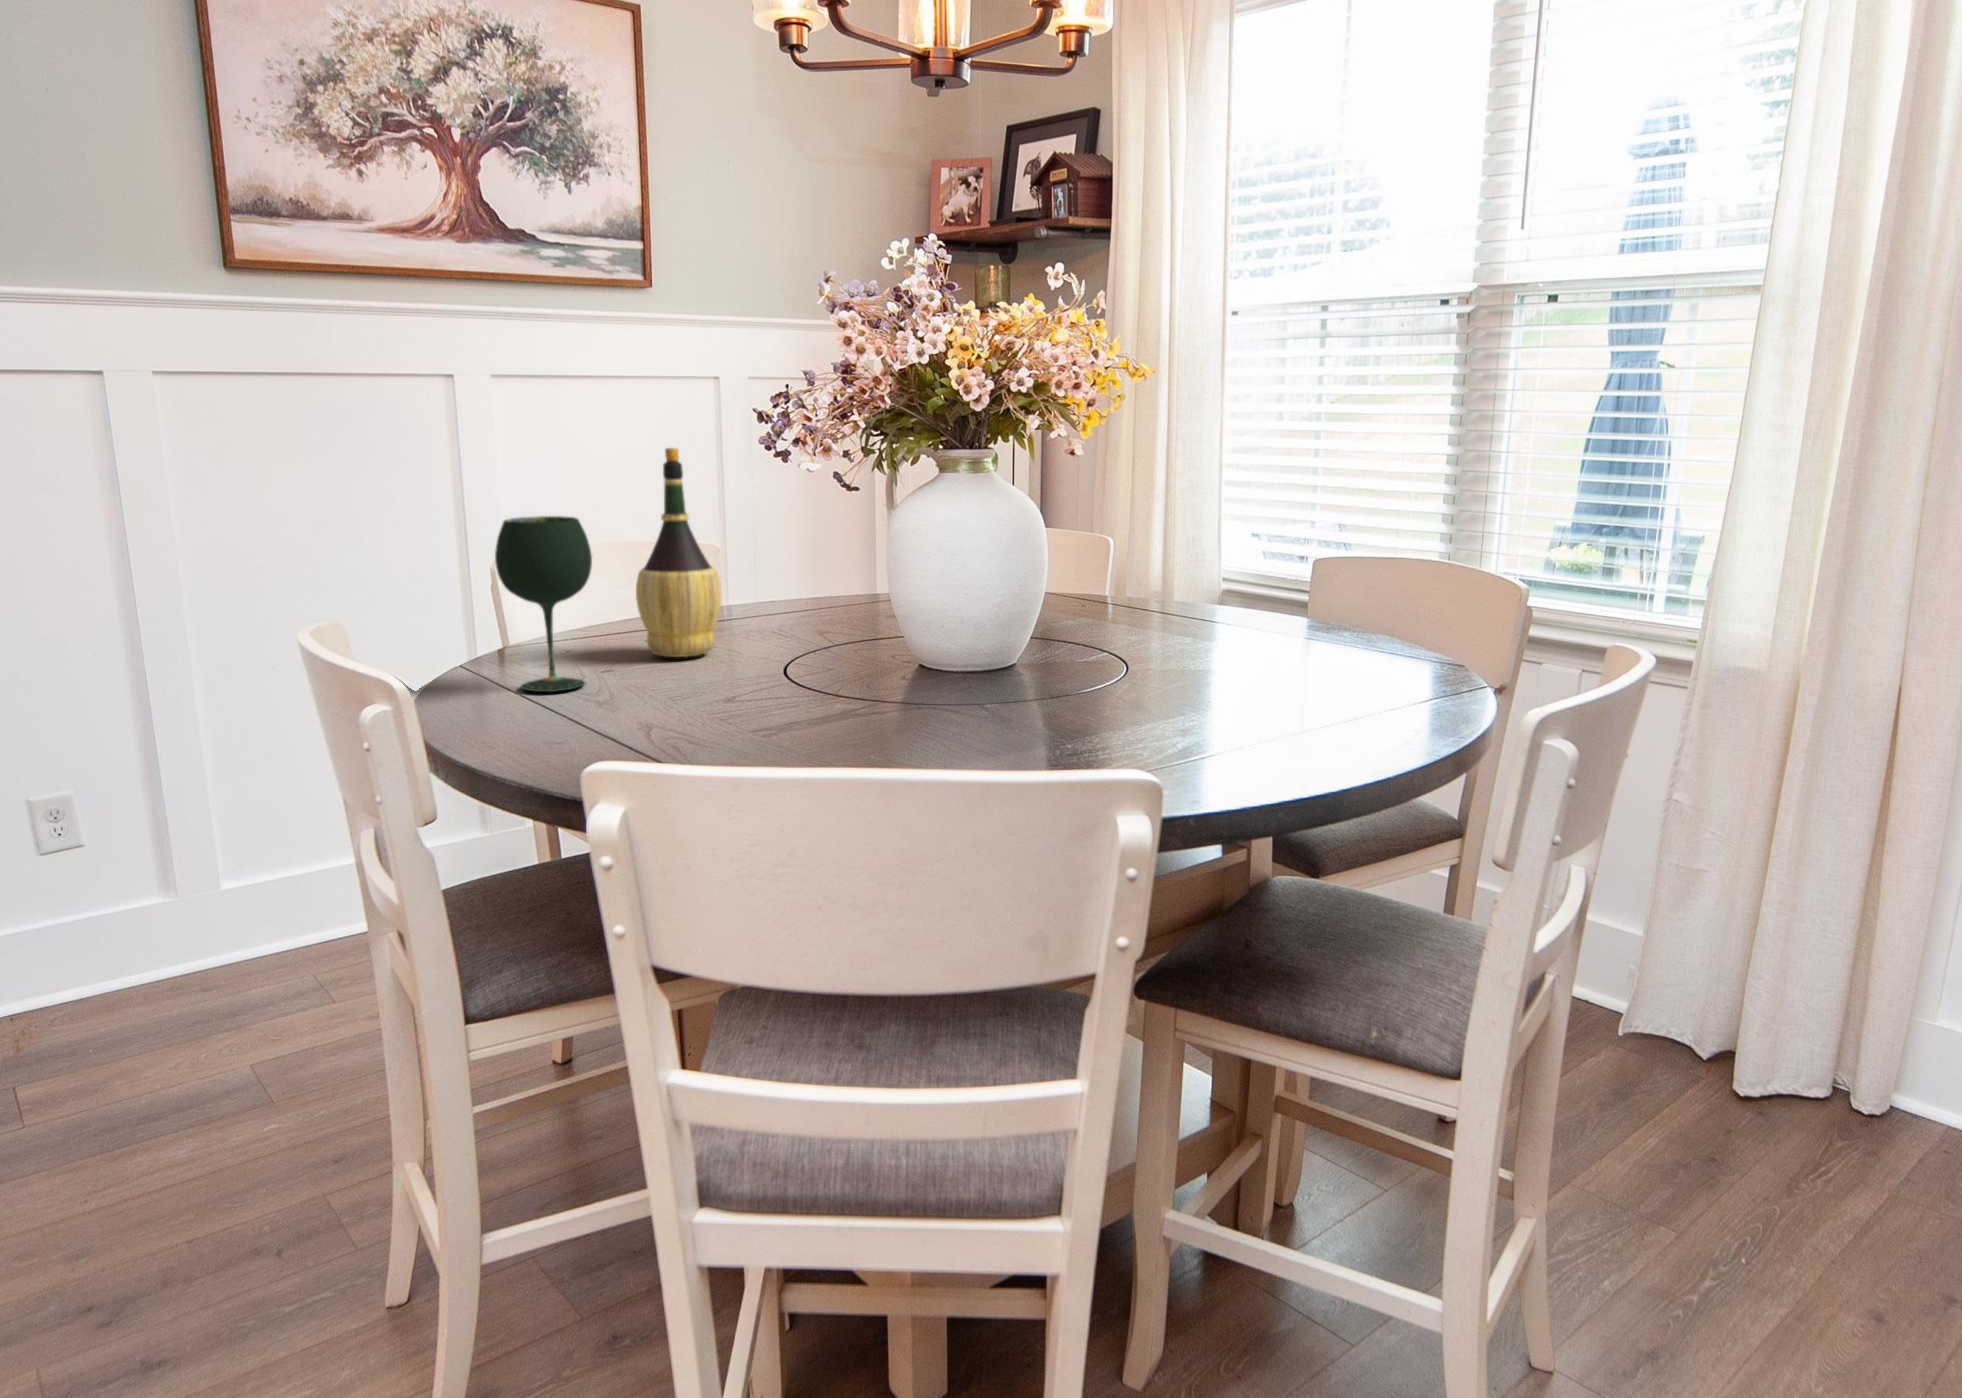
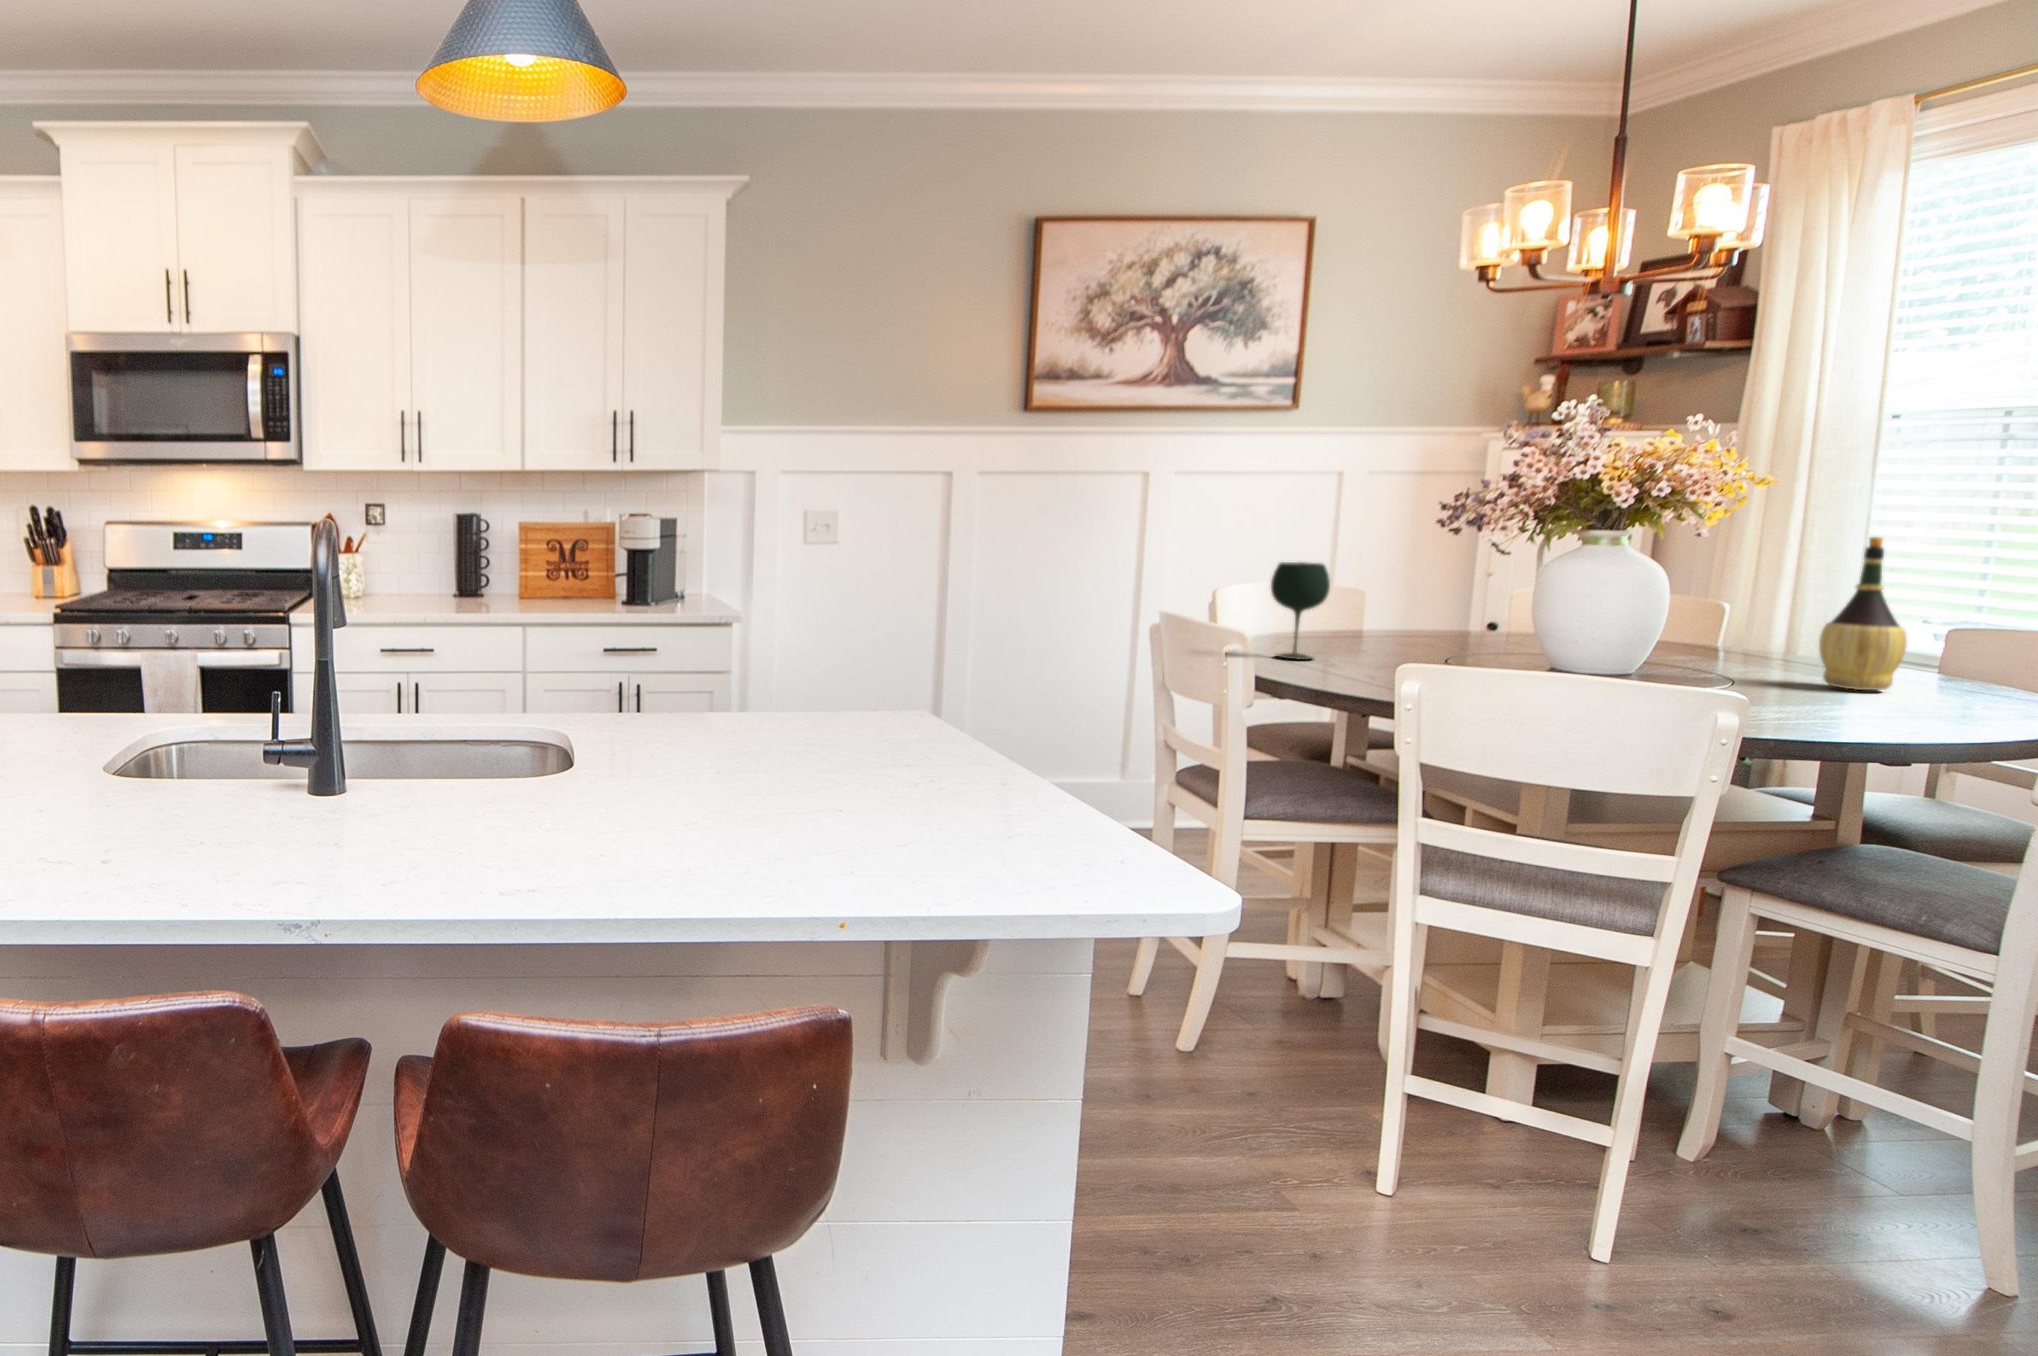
wine bottle: present [636,448,721,657] -> present [1819,537,1907,690]

